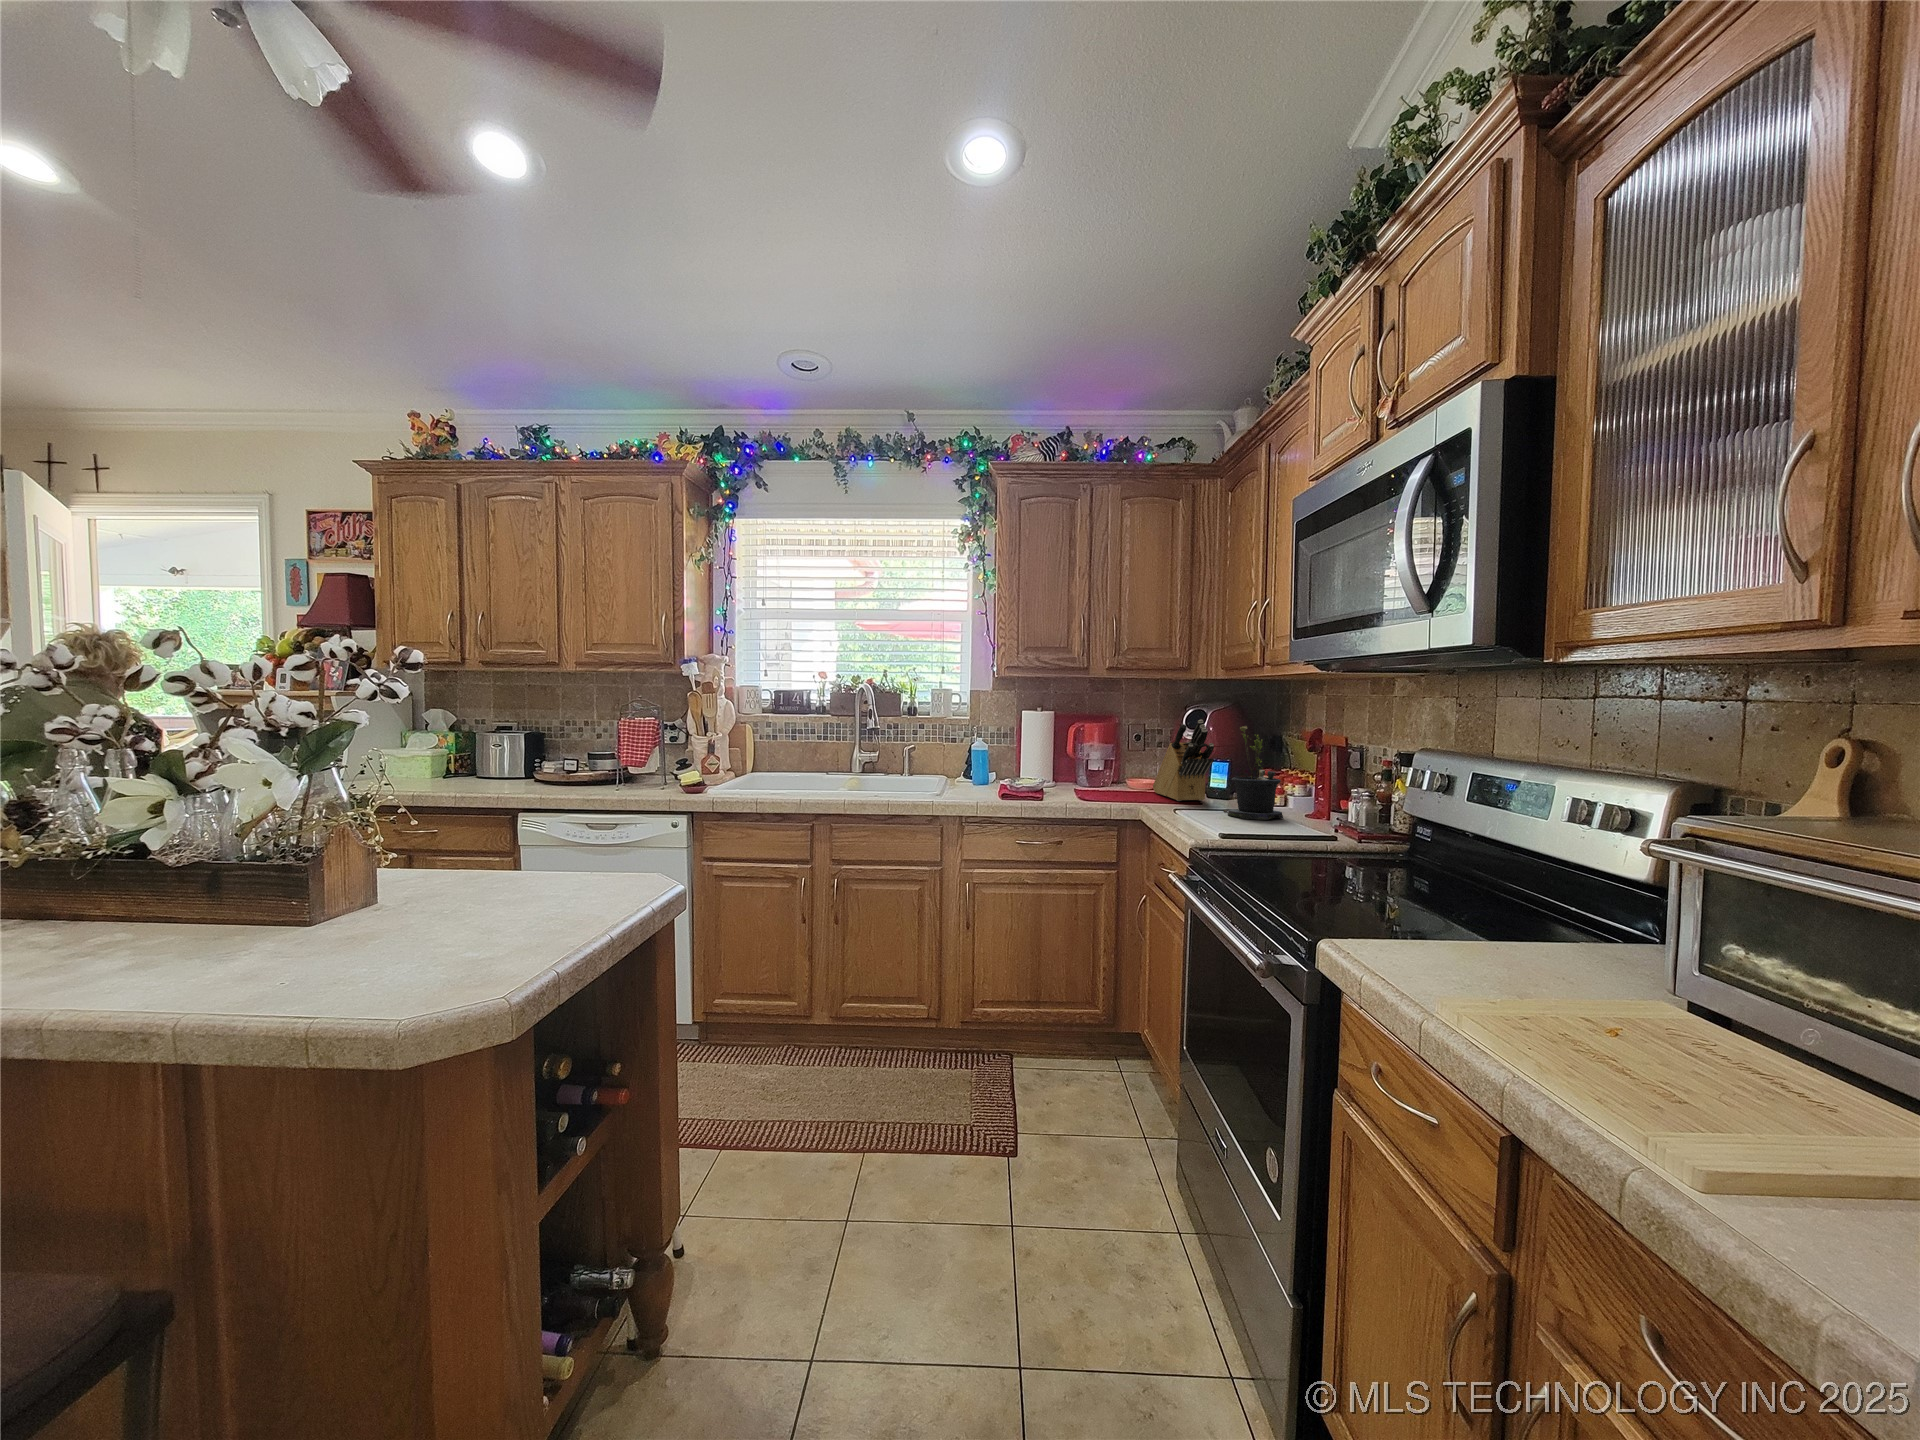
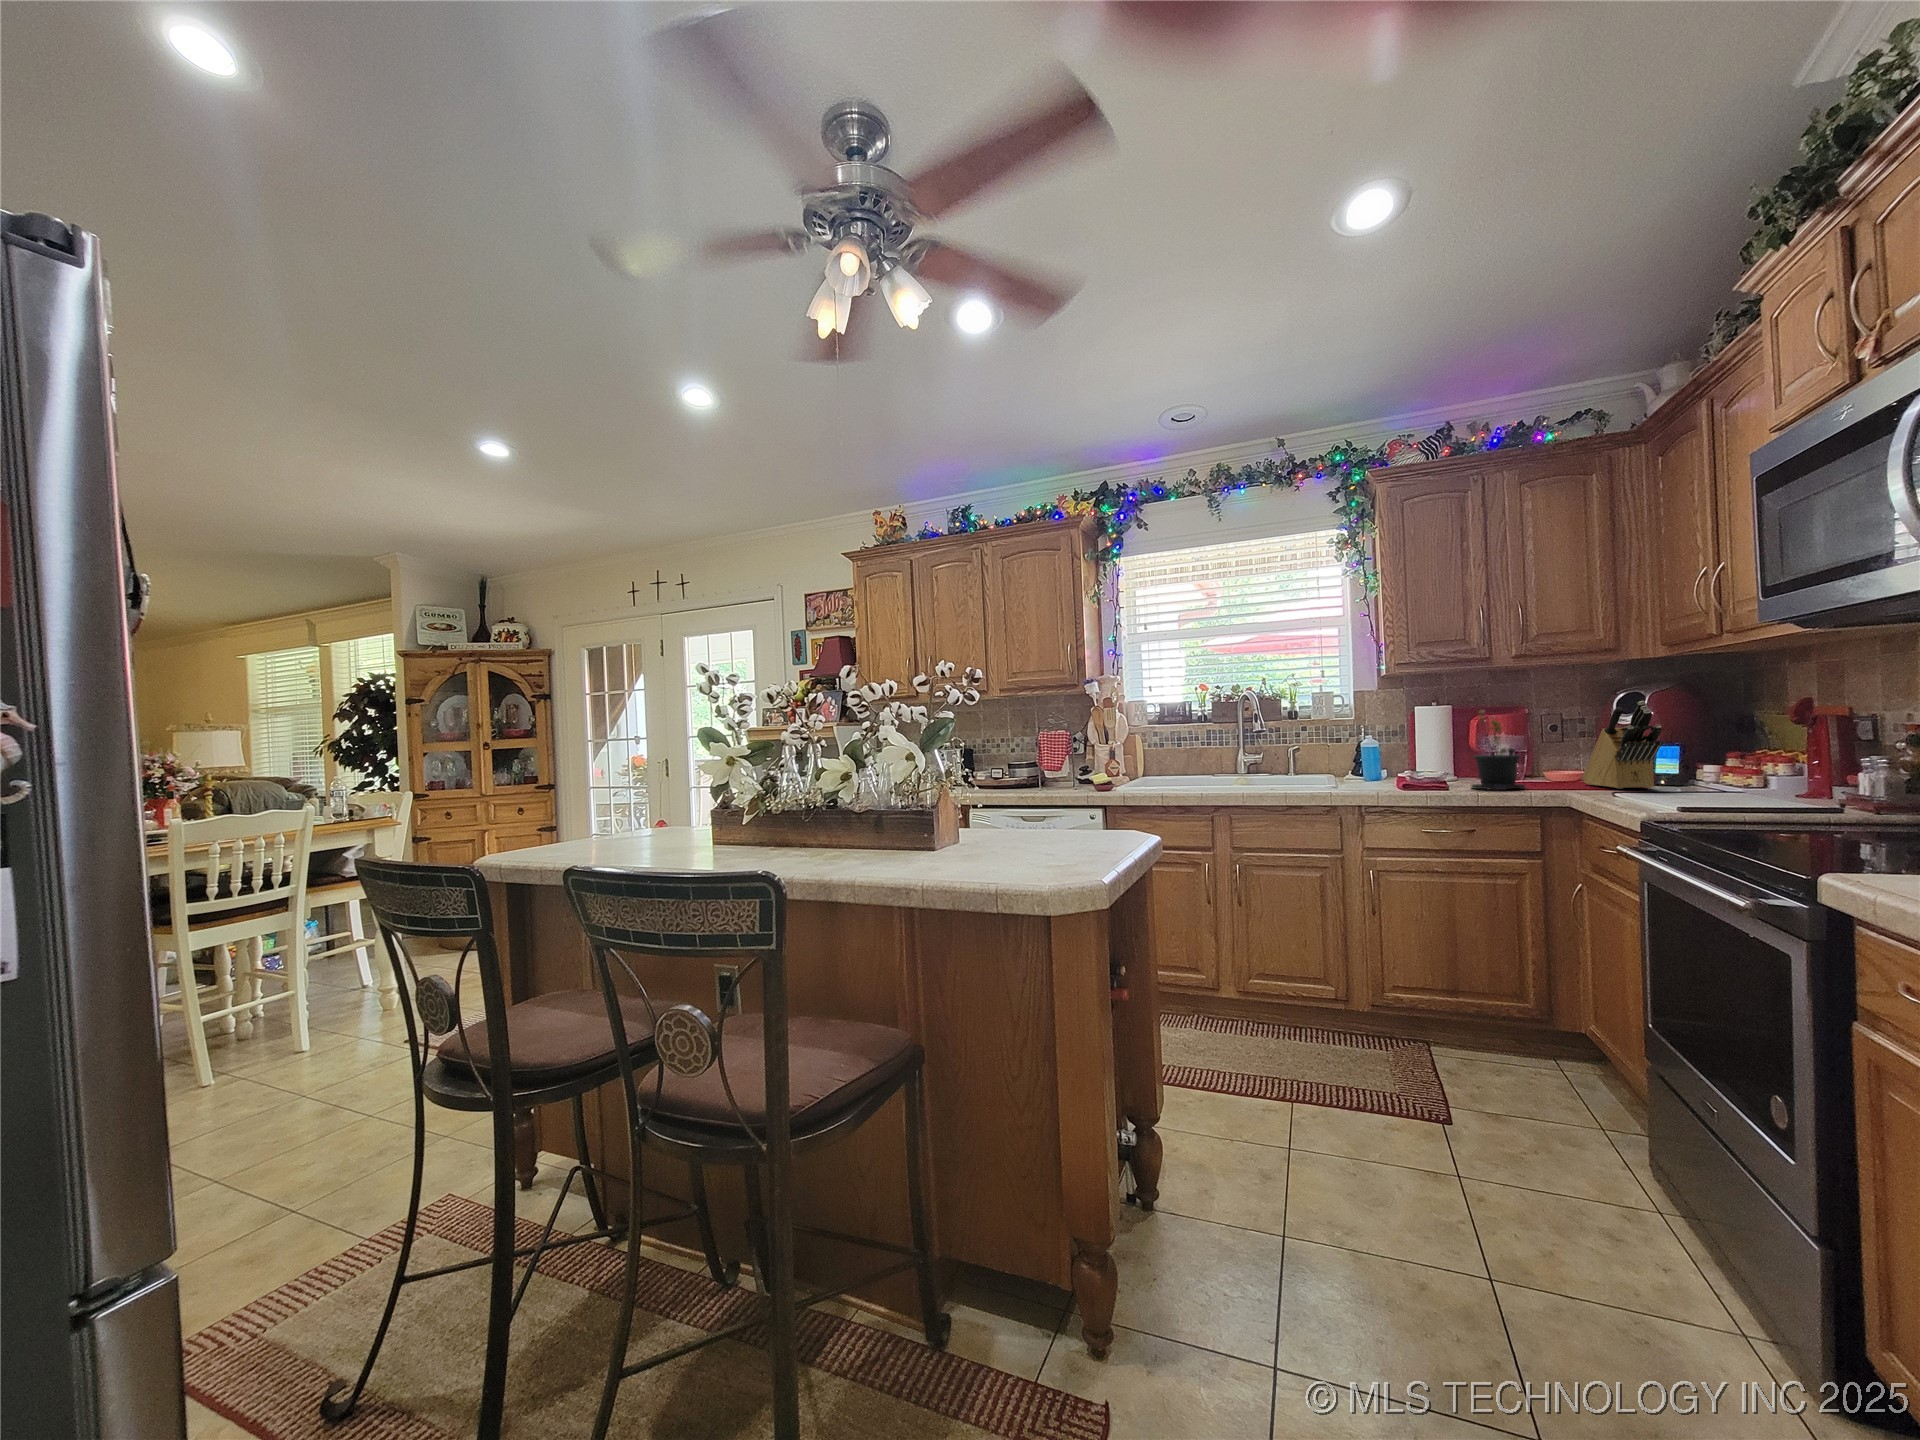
potted plant: present [1224,726,1283,820] -> present [1471,710,1526,790]

